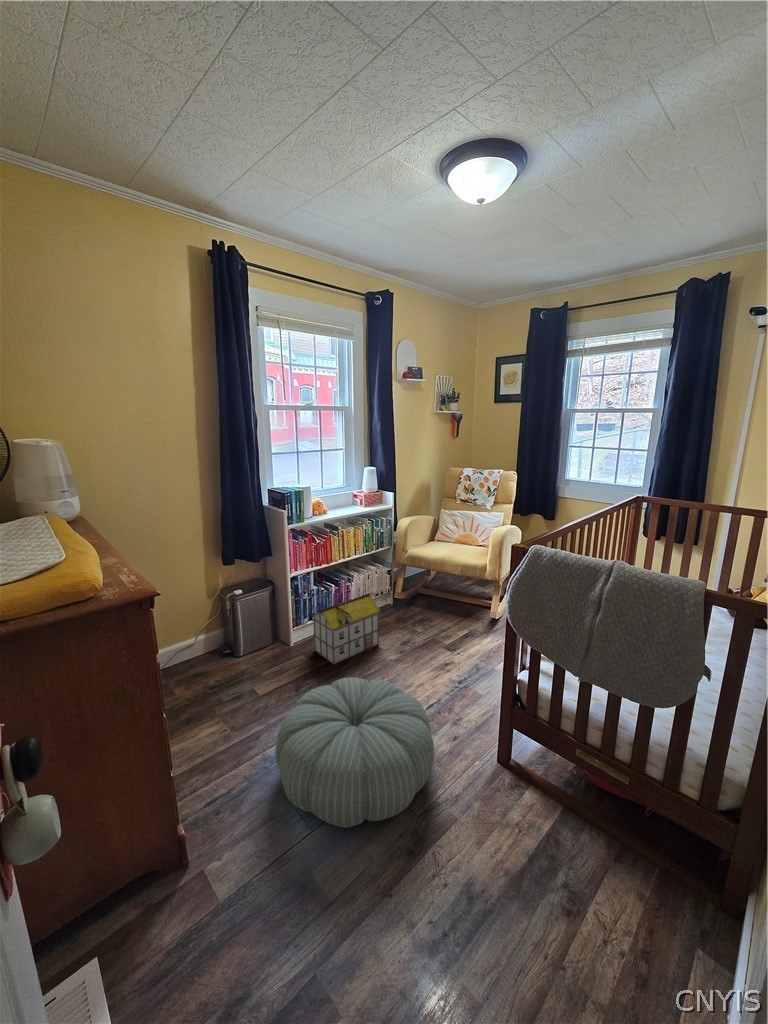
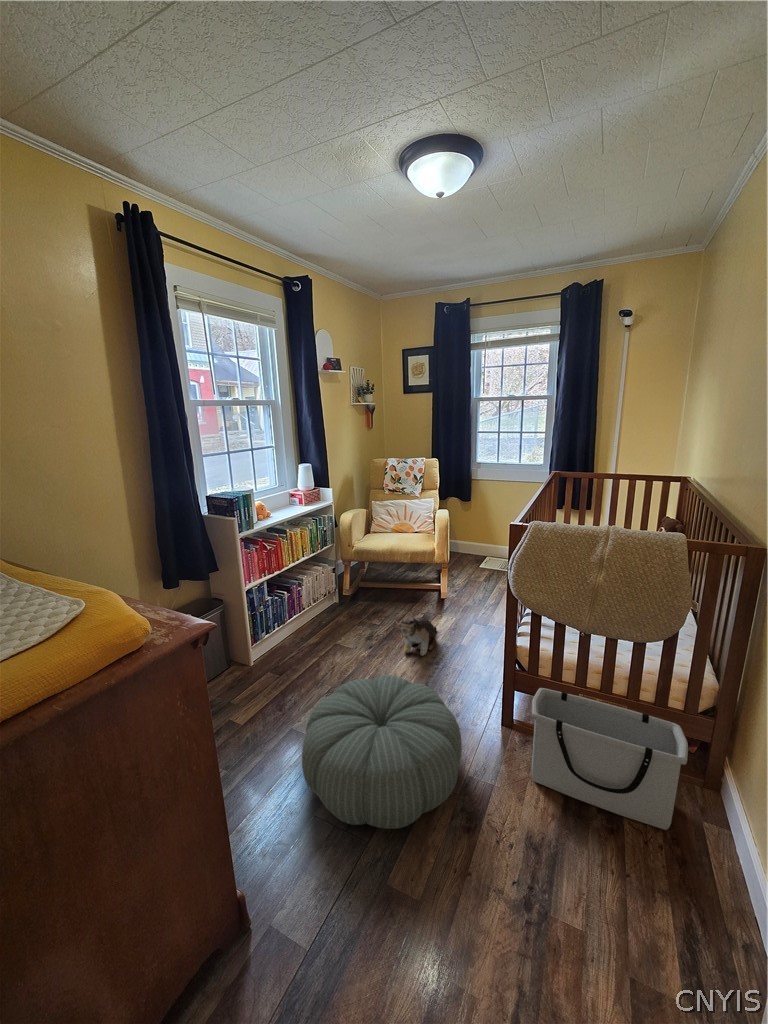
toy house: present [312,593,380,665] -> none [277,593,346,673]
plush toy: none [419,629,474,672] -> present [396,616,437,656]
storage bin: none [501,729,679,935] -> present [532,688,688,830]

